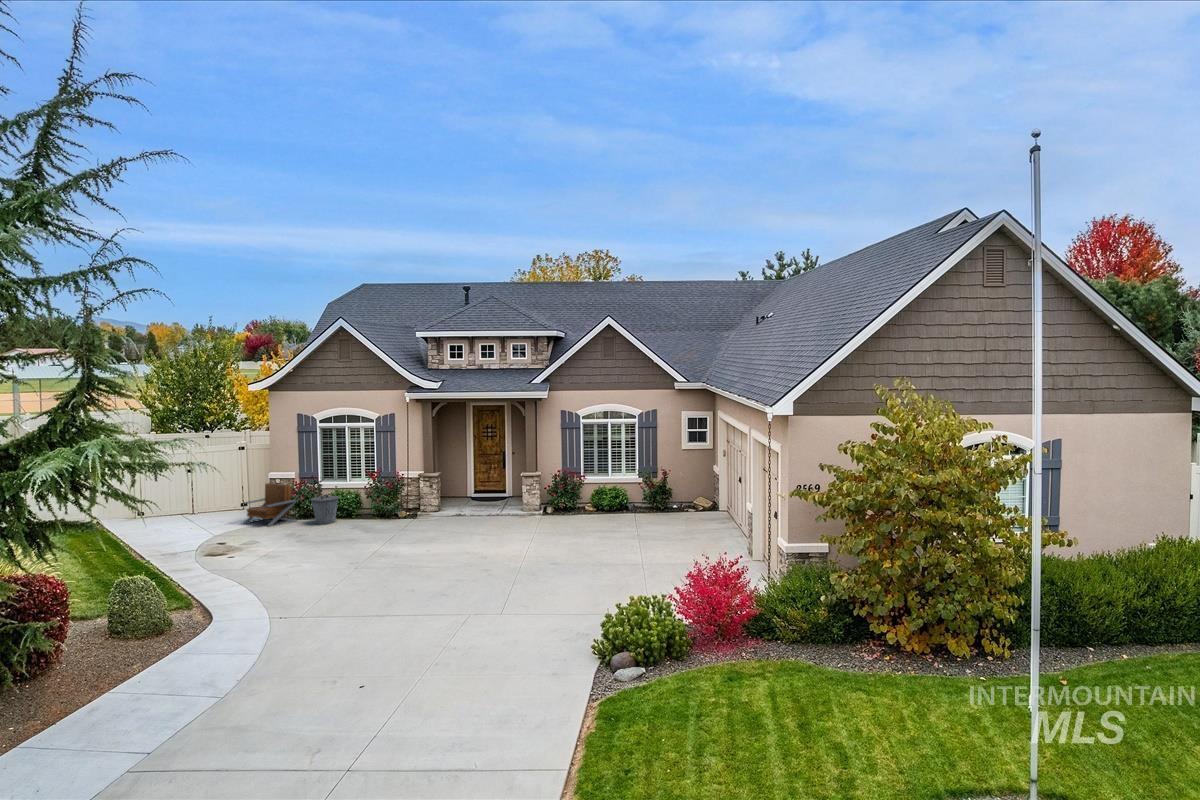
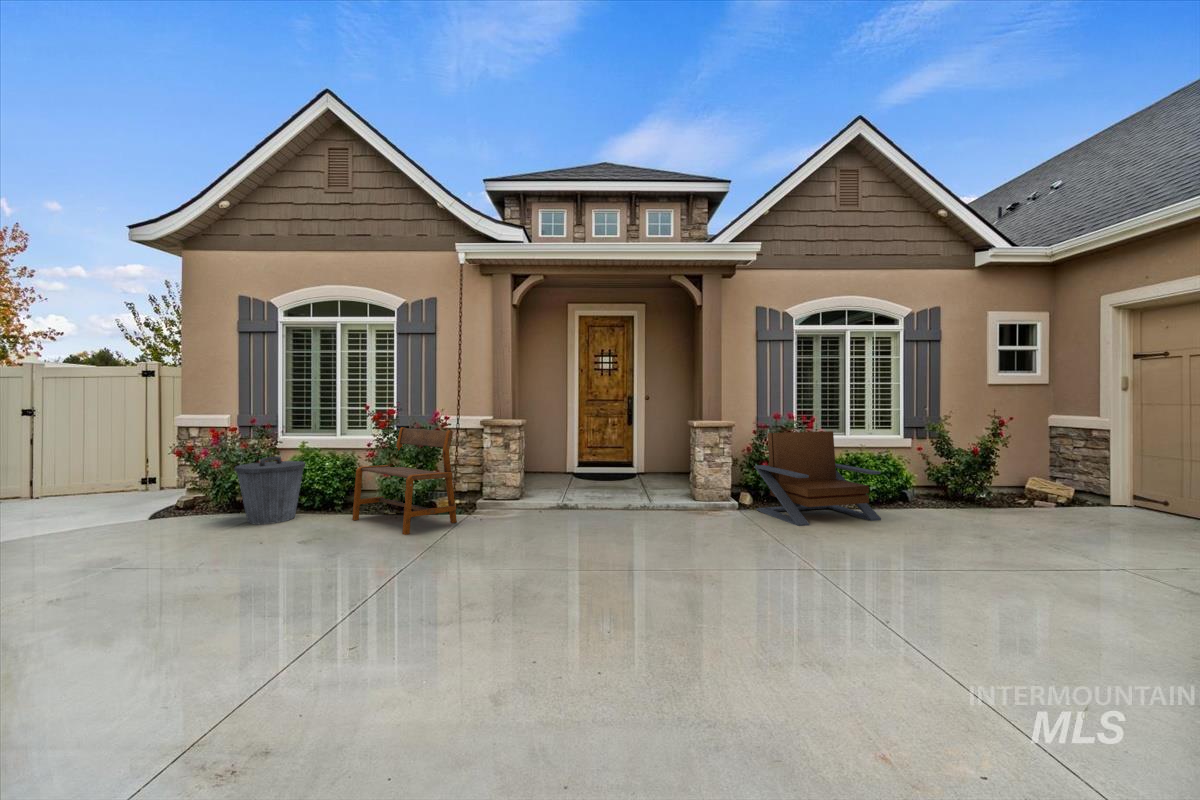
bench: none [362,479,408,527] -> present [352,427,457,535]
lounge chair: present [243,483,297,527] -> present [755,431,881,526]

